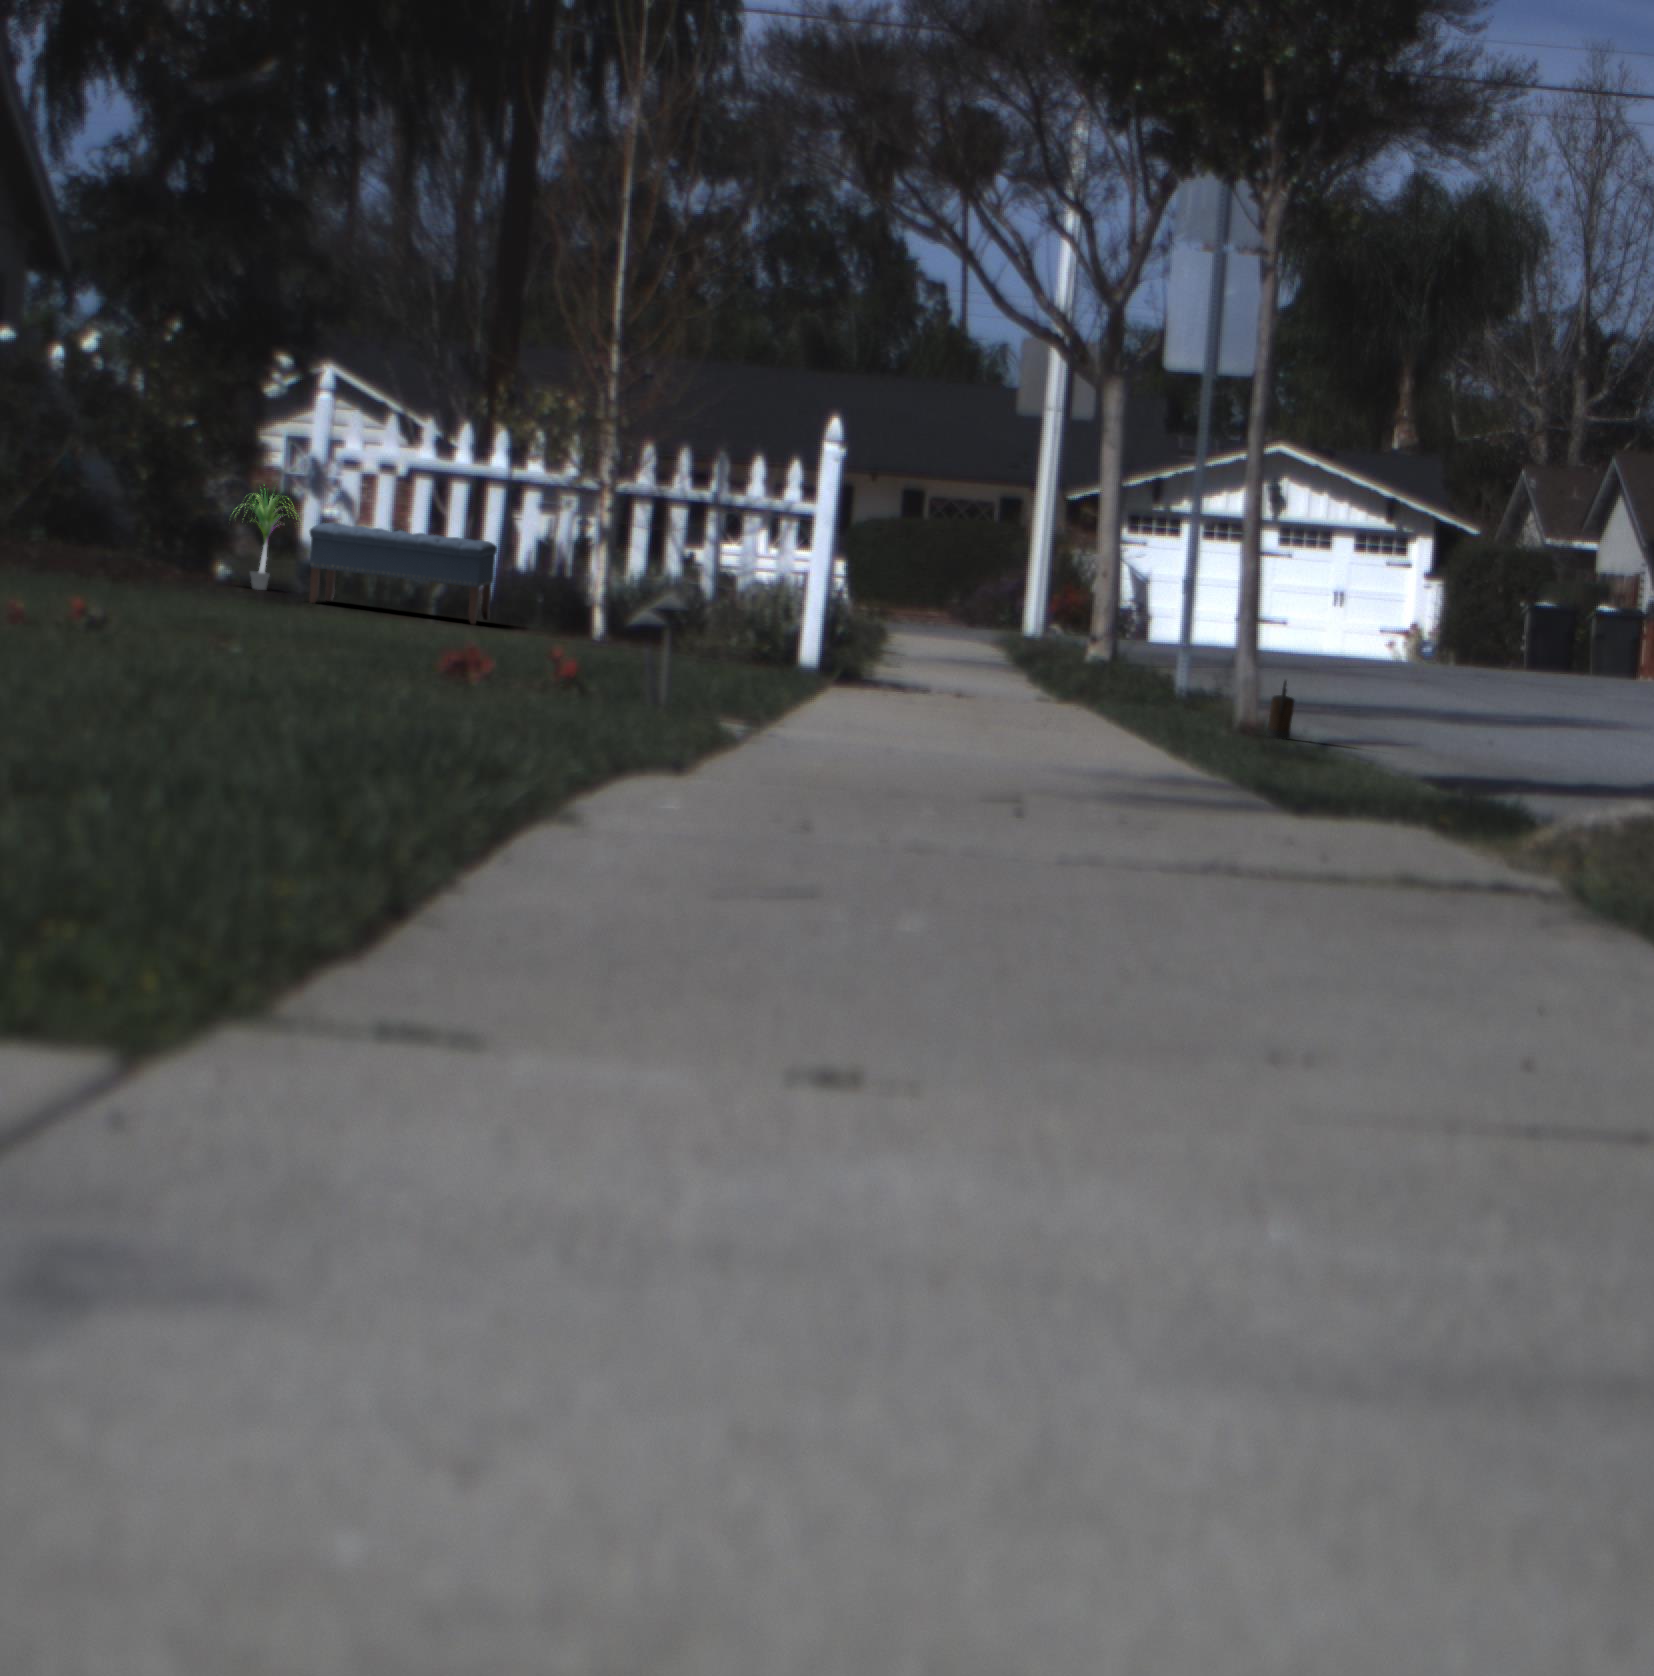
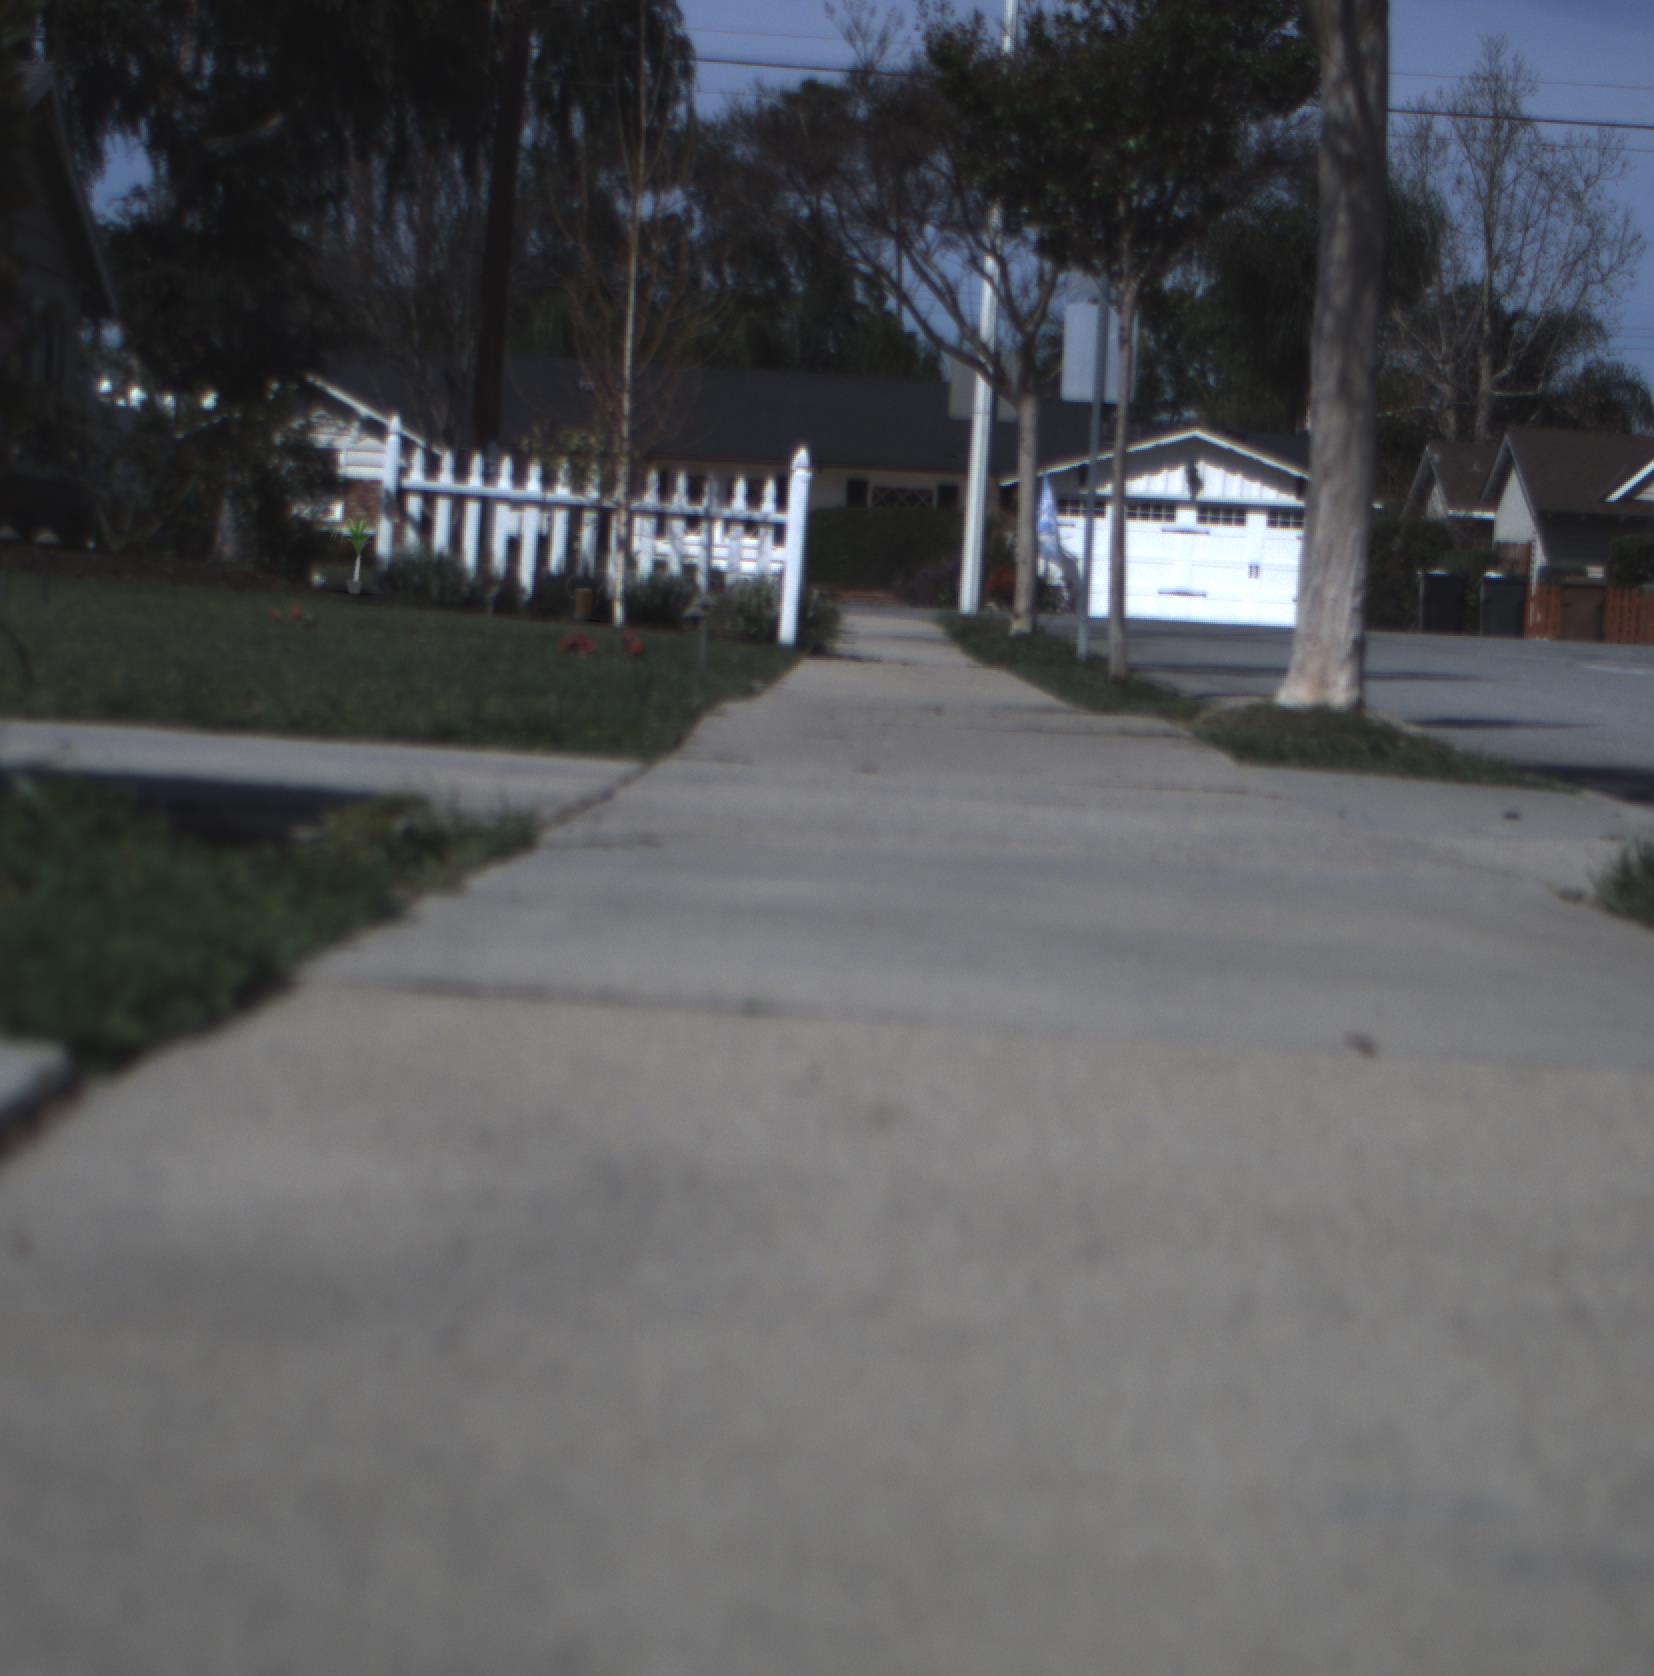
bench: present [309,523,497,624] -> none [397,541,541,616]
watering can: present [1267,681,1294,740] -> present [568,575,599,620]

